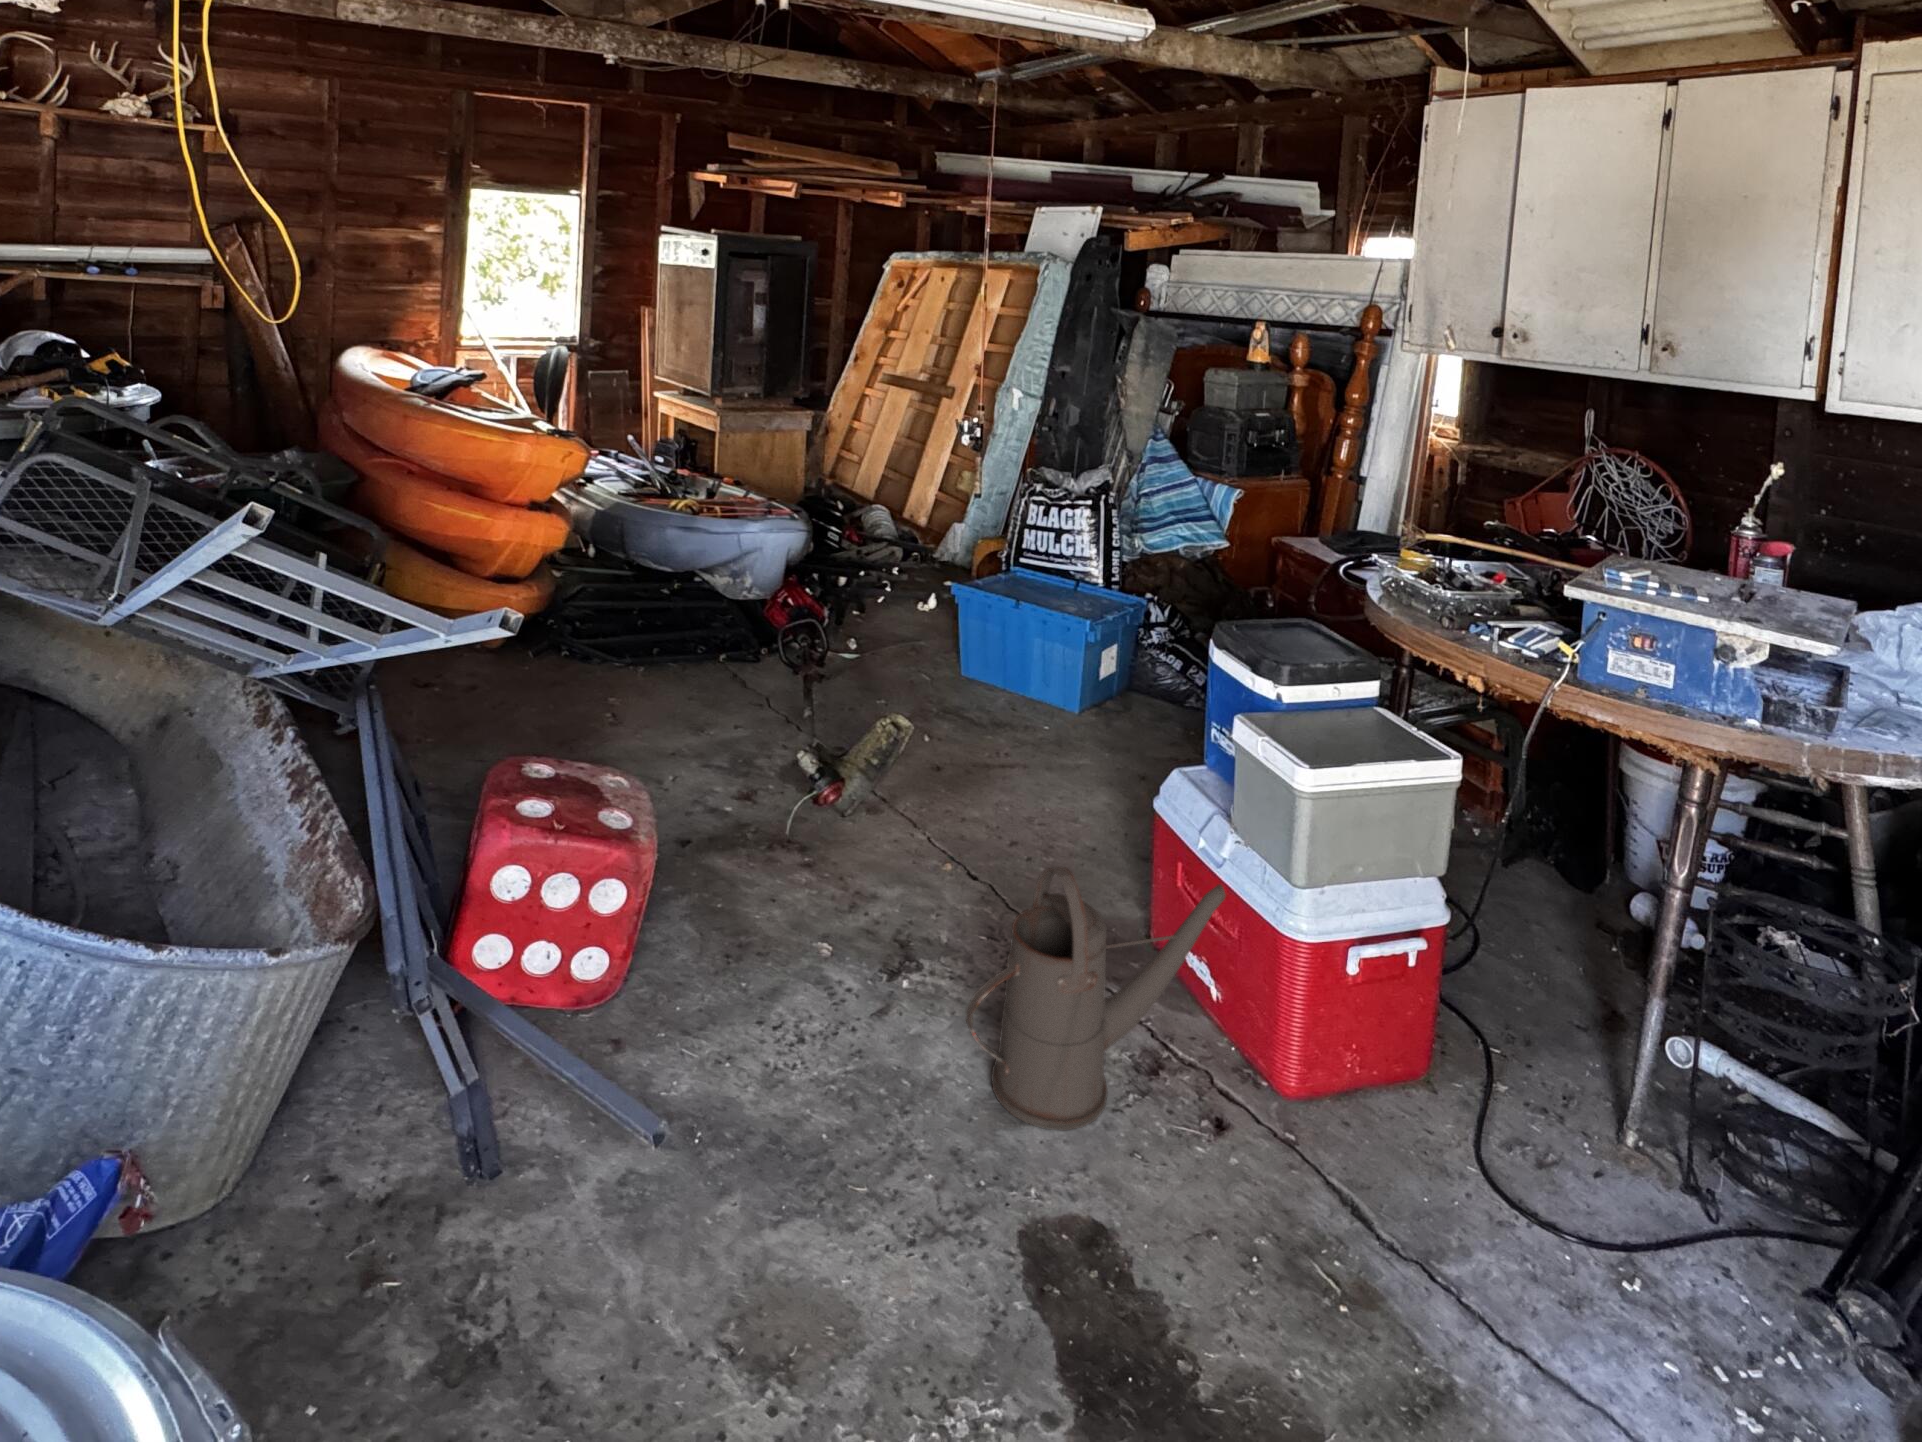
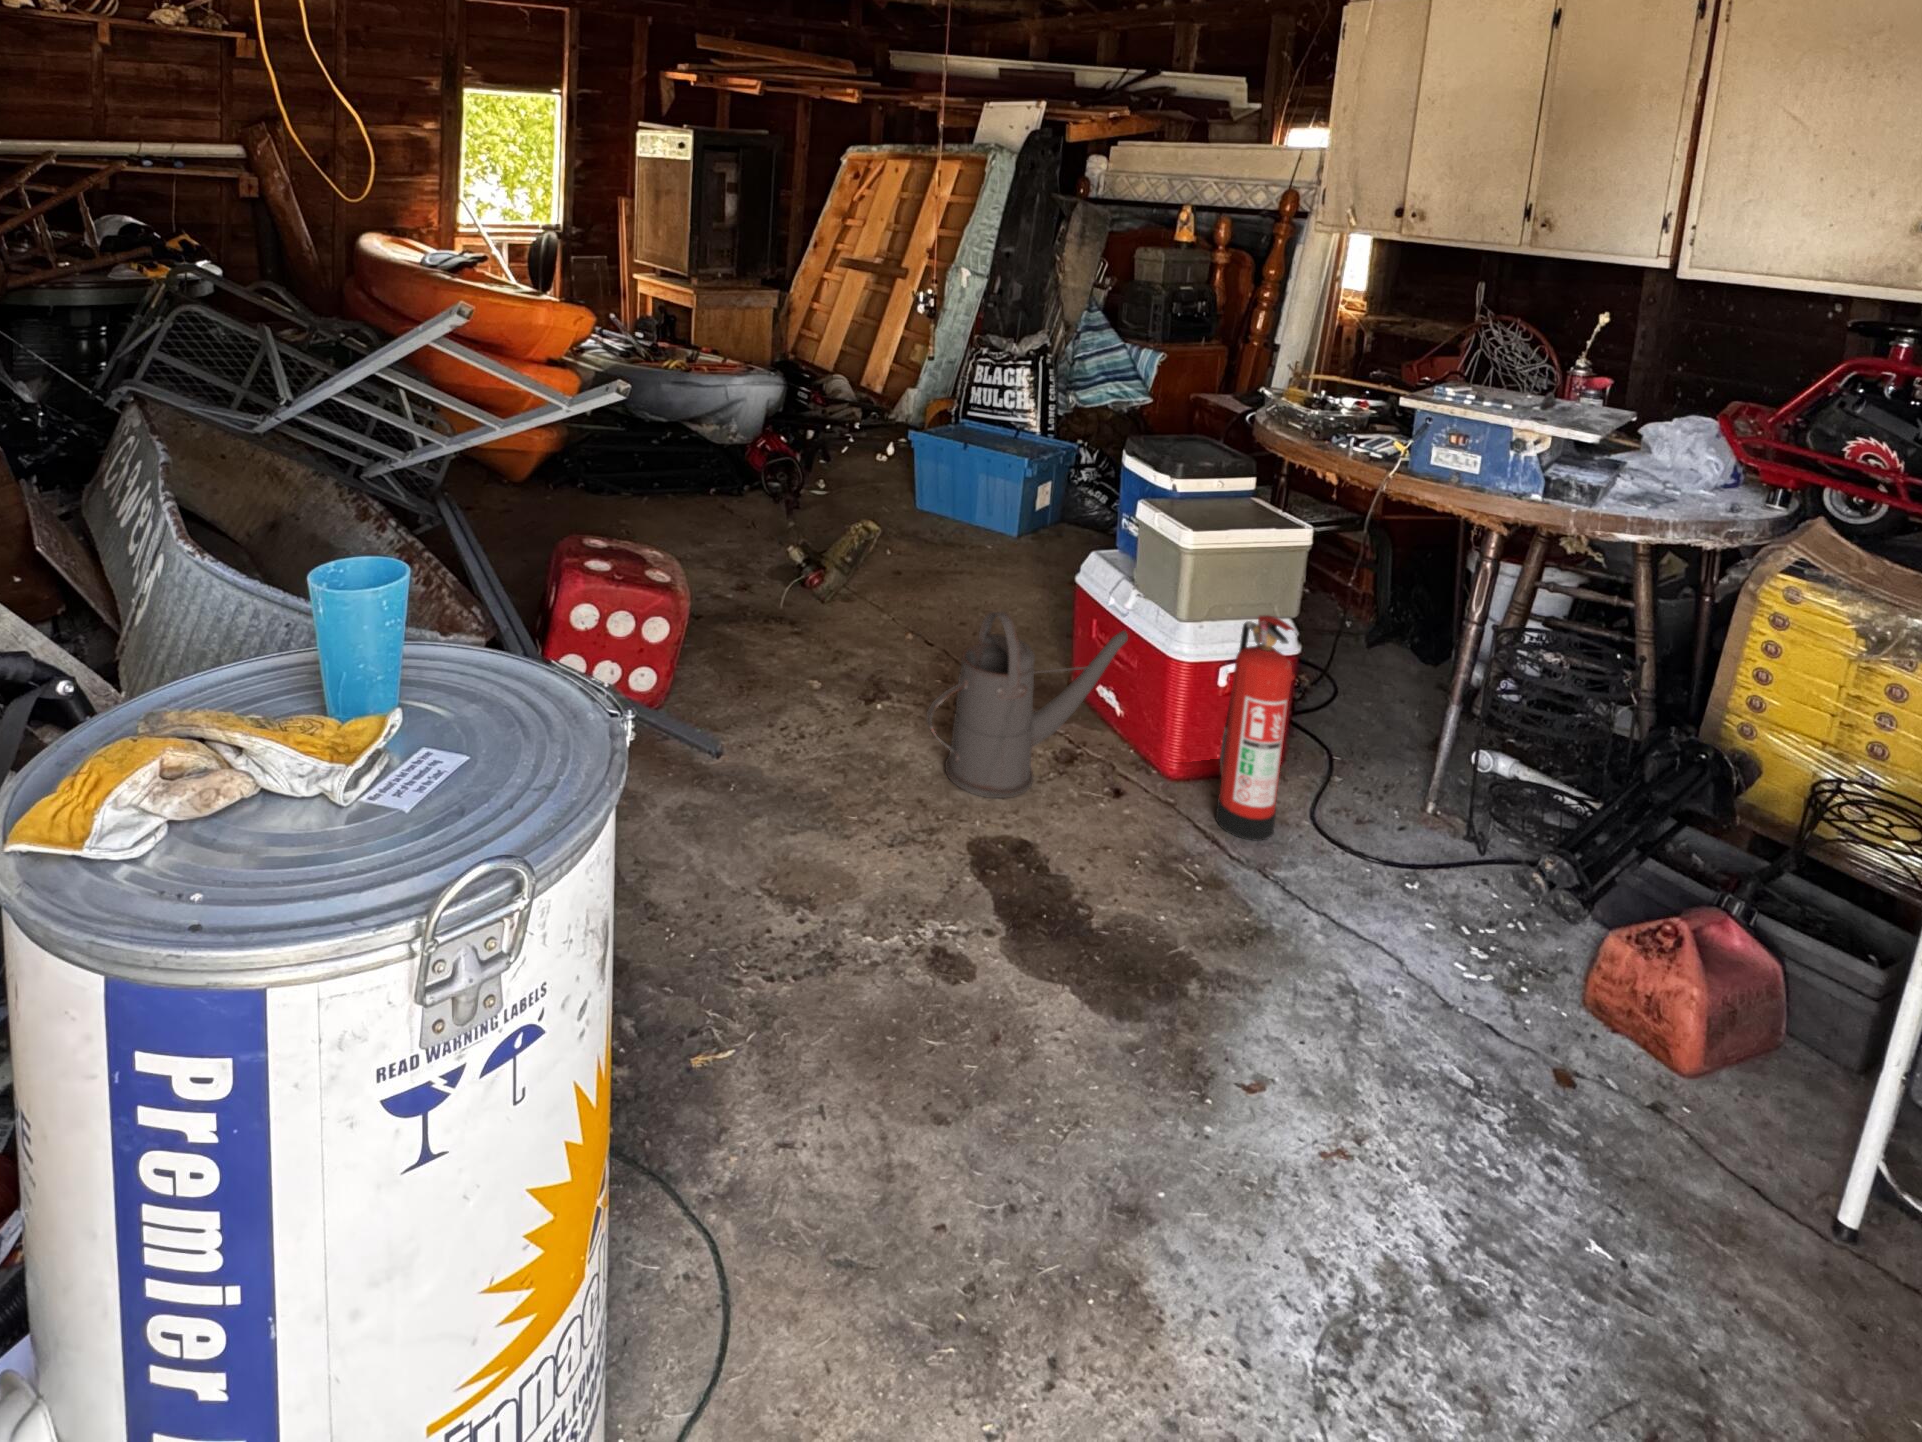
fire extinguisher: none [1350,879,1450,1194] -> present [1216,615,1295,841]

